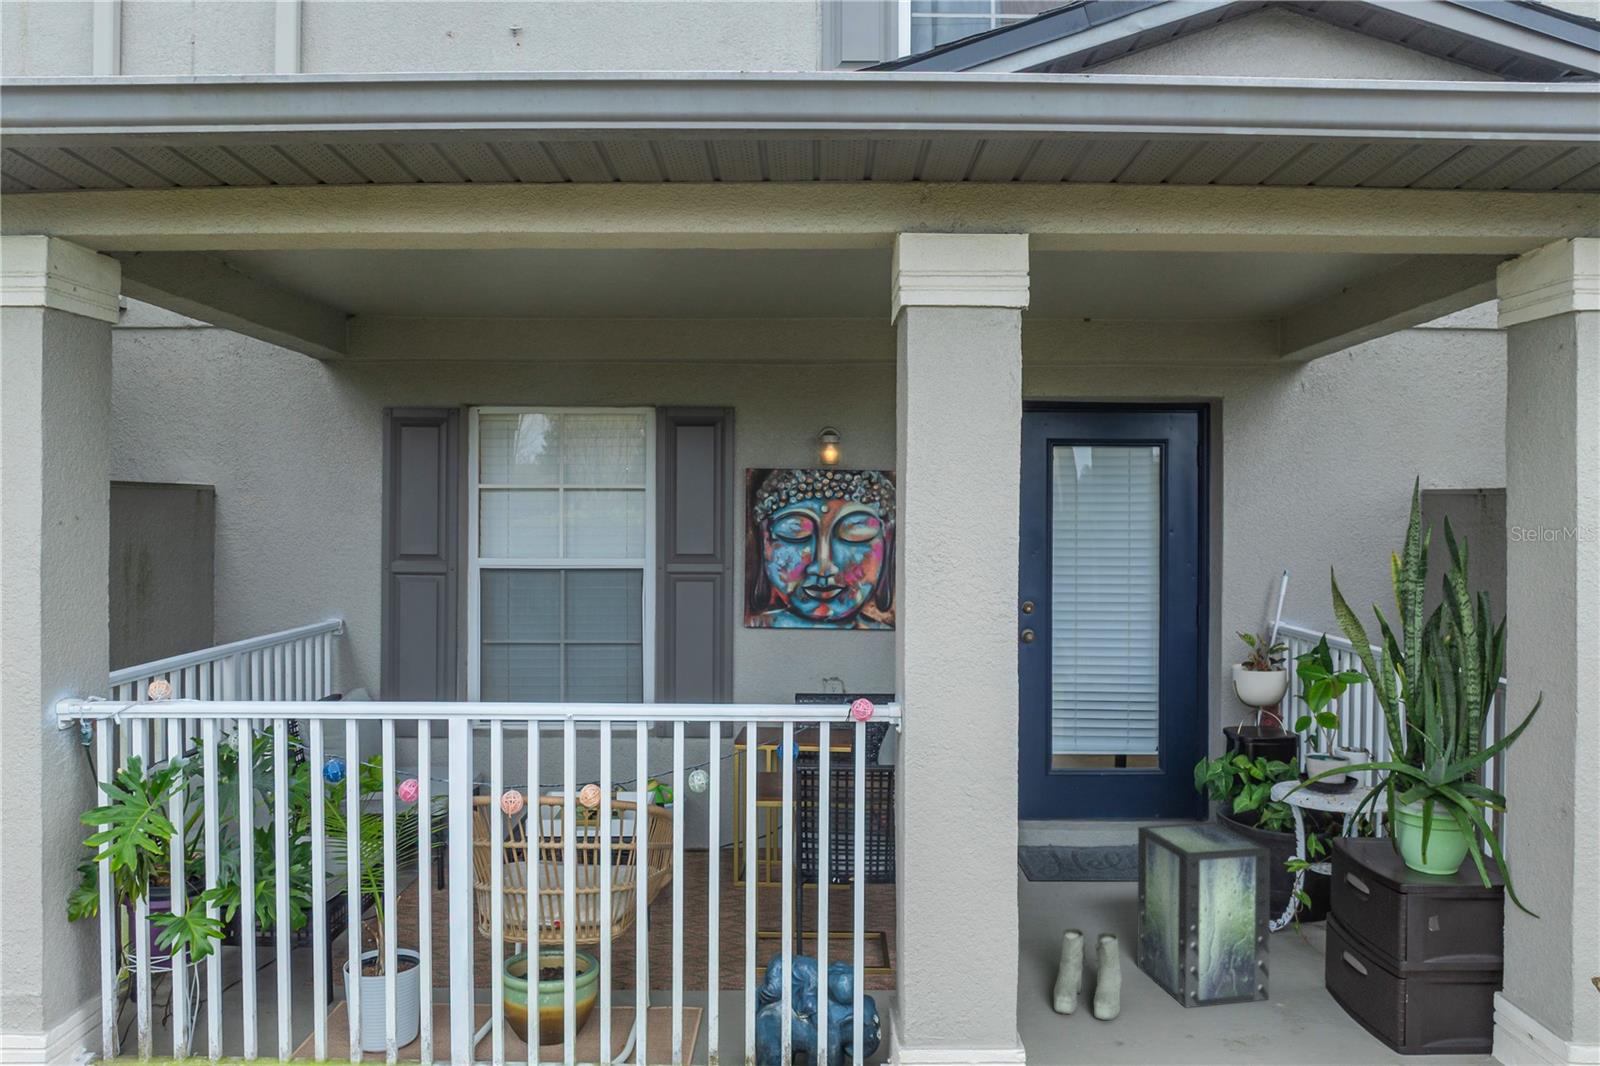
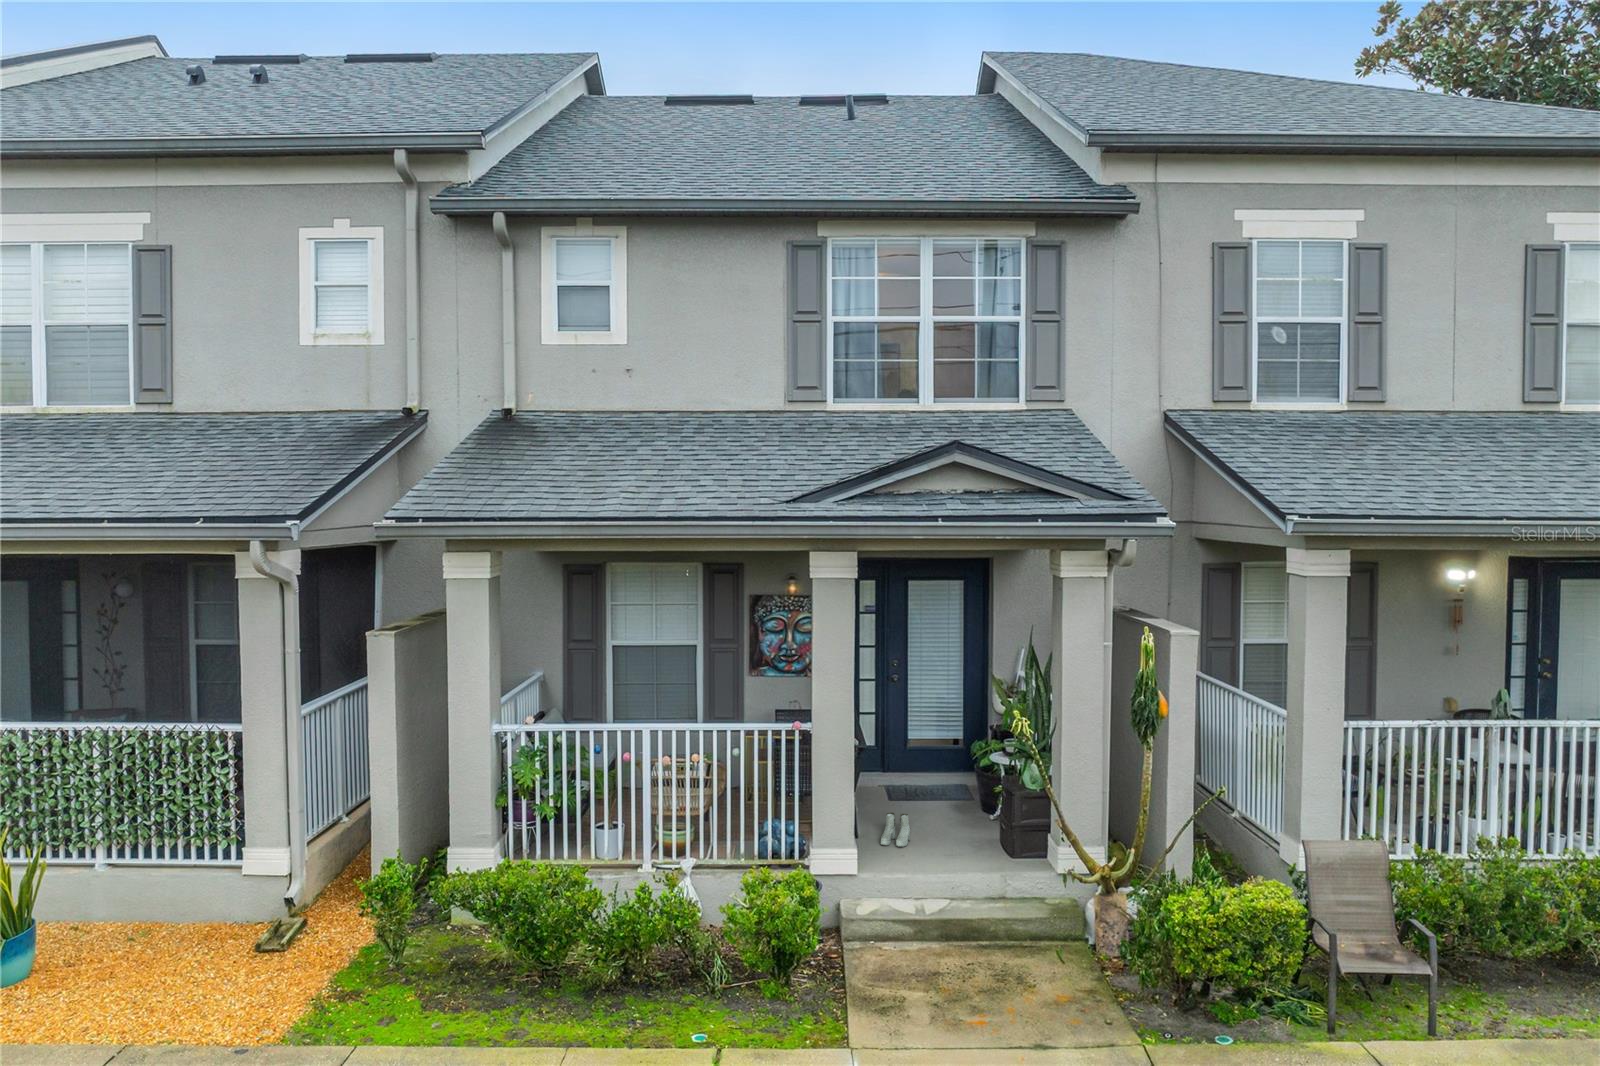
storage box: present [1137,822,1270,1008] -> none [923,768,972,843]

